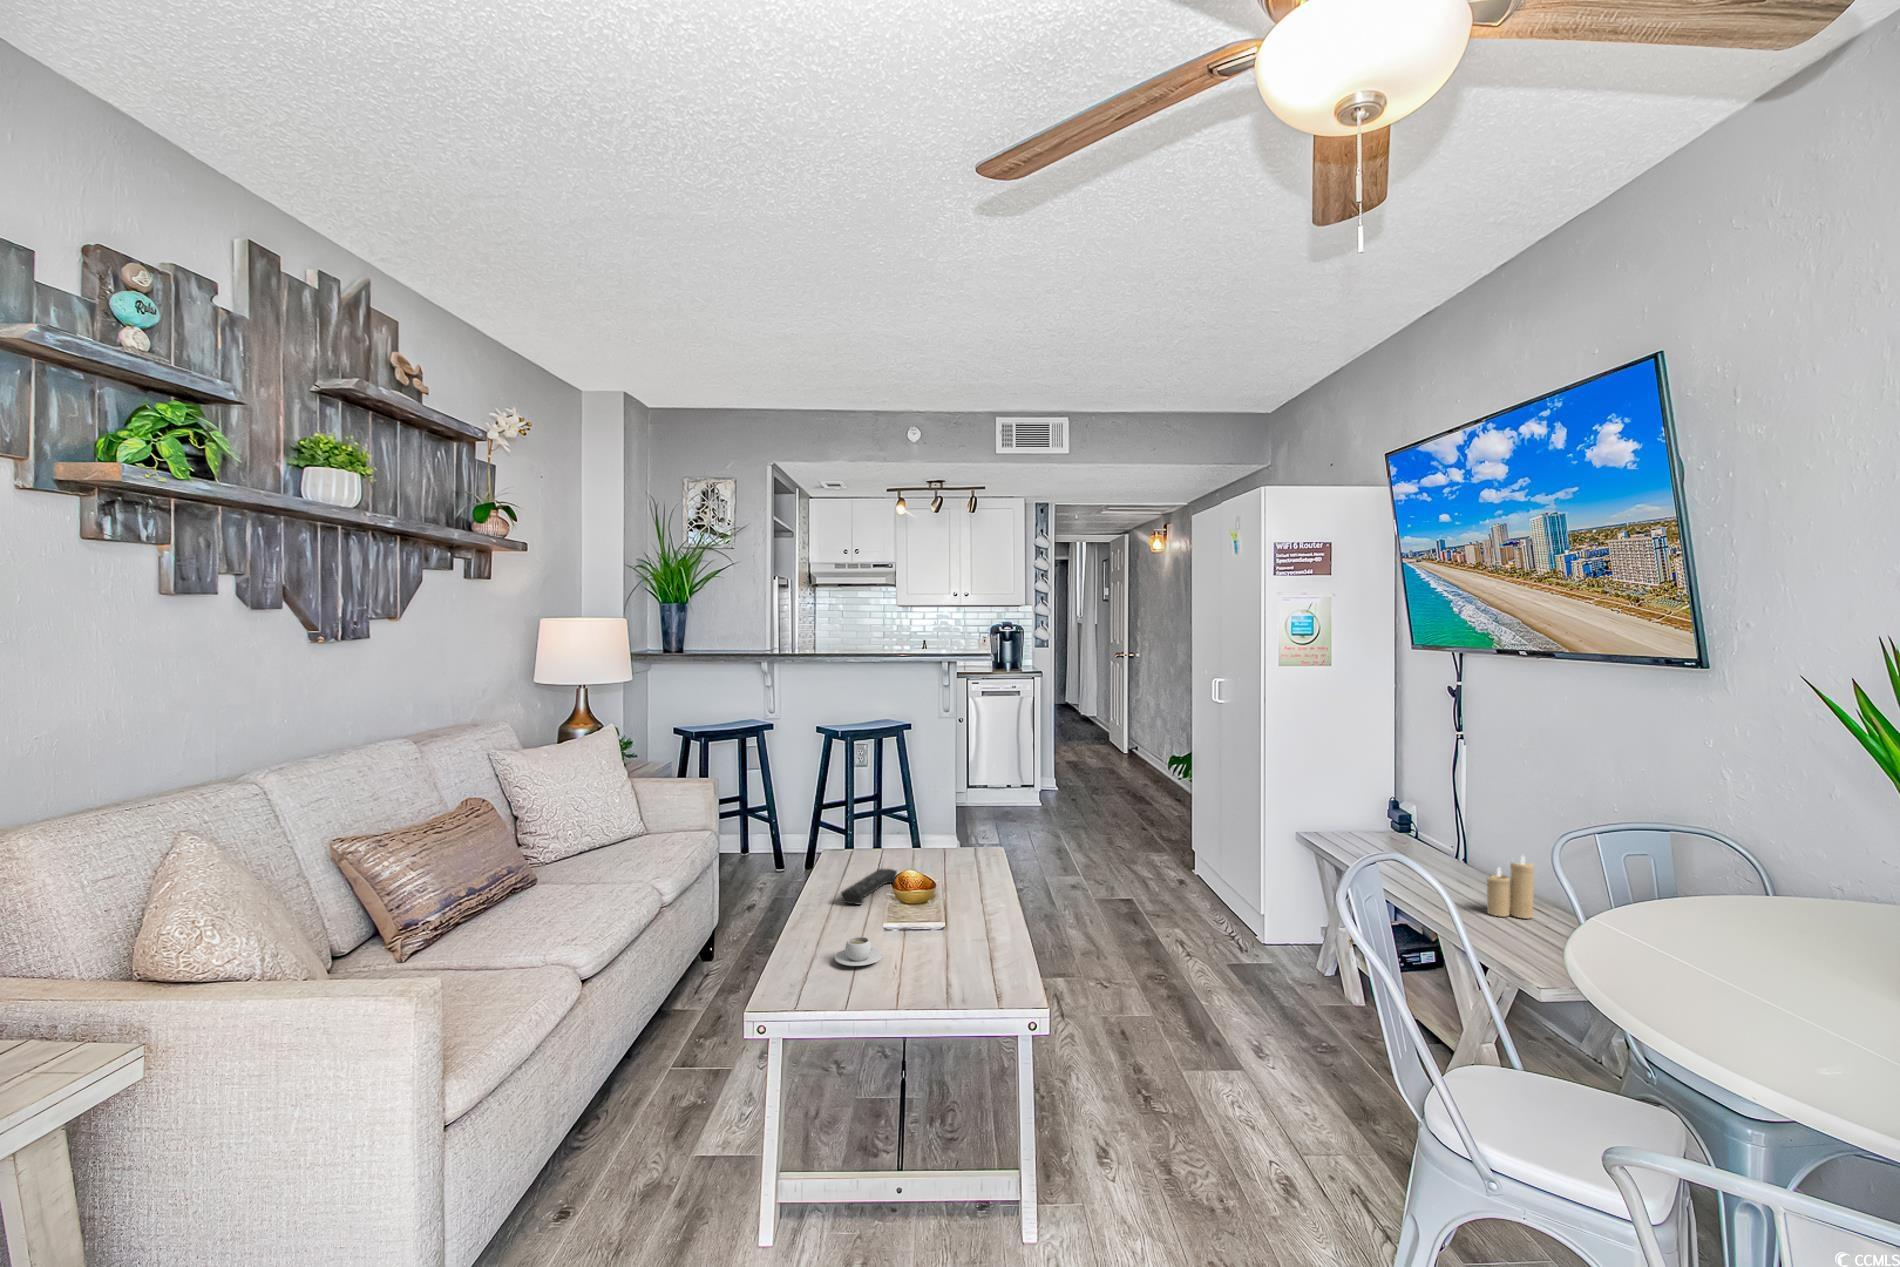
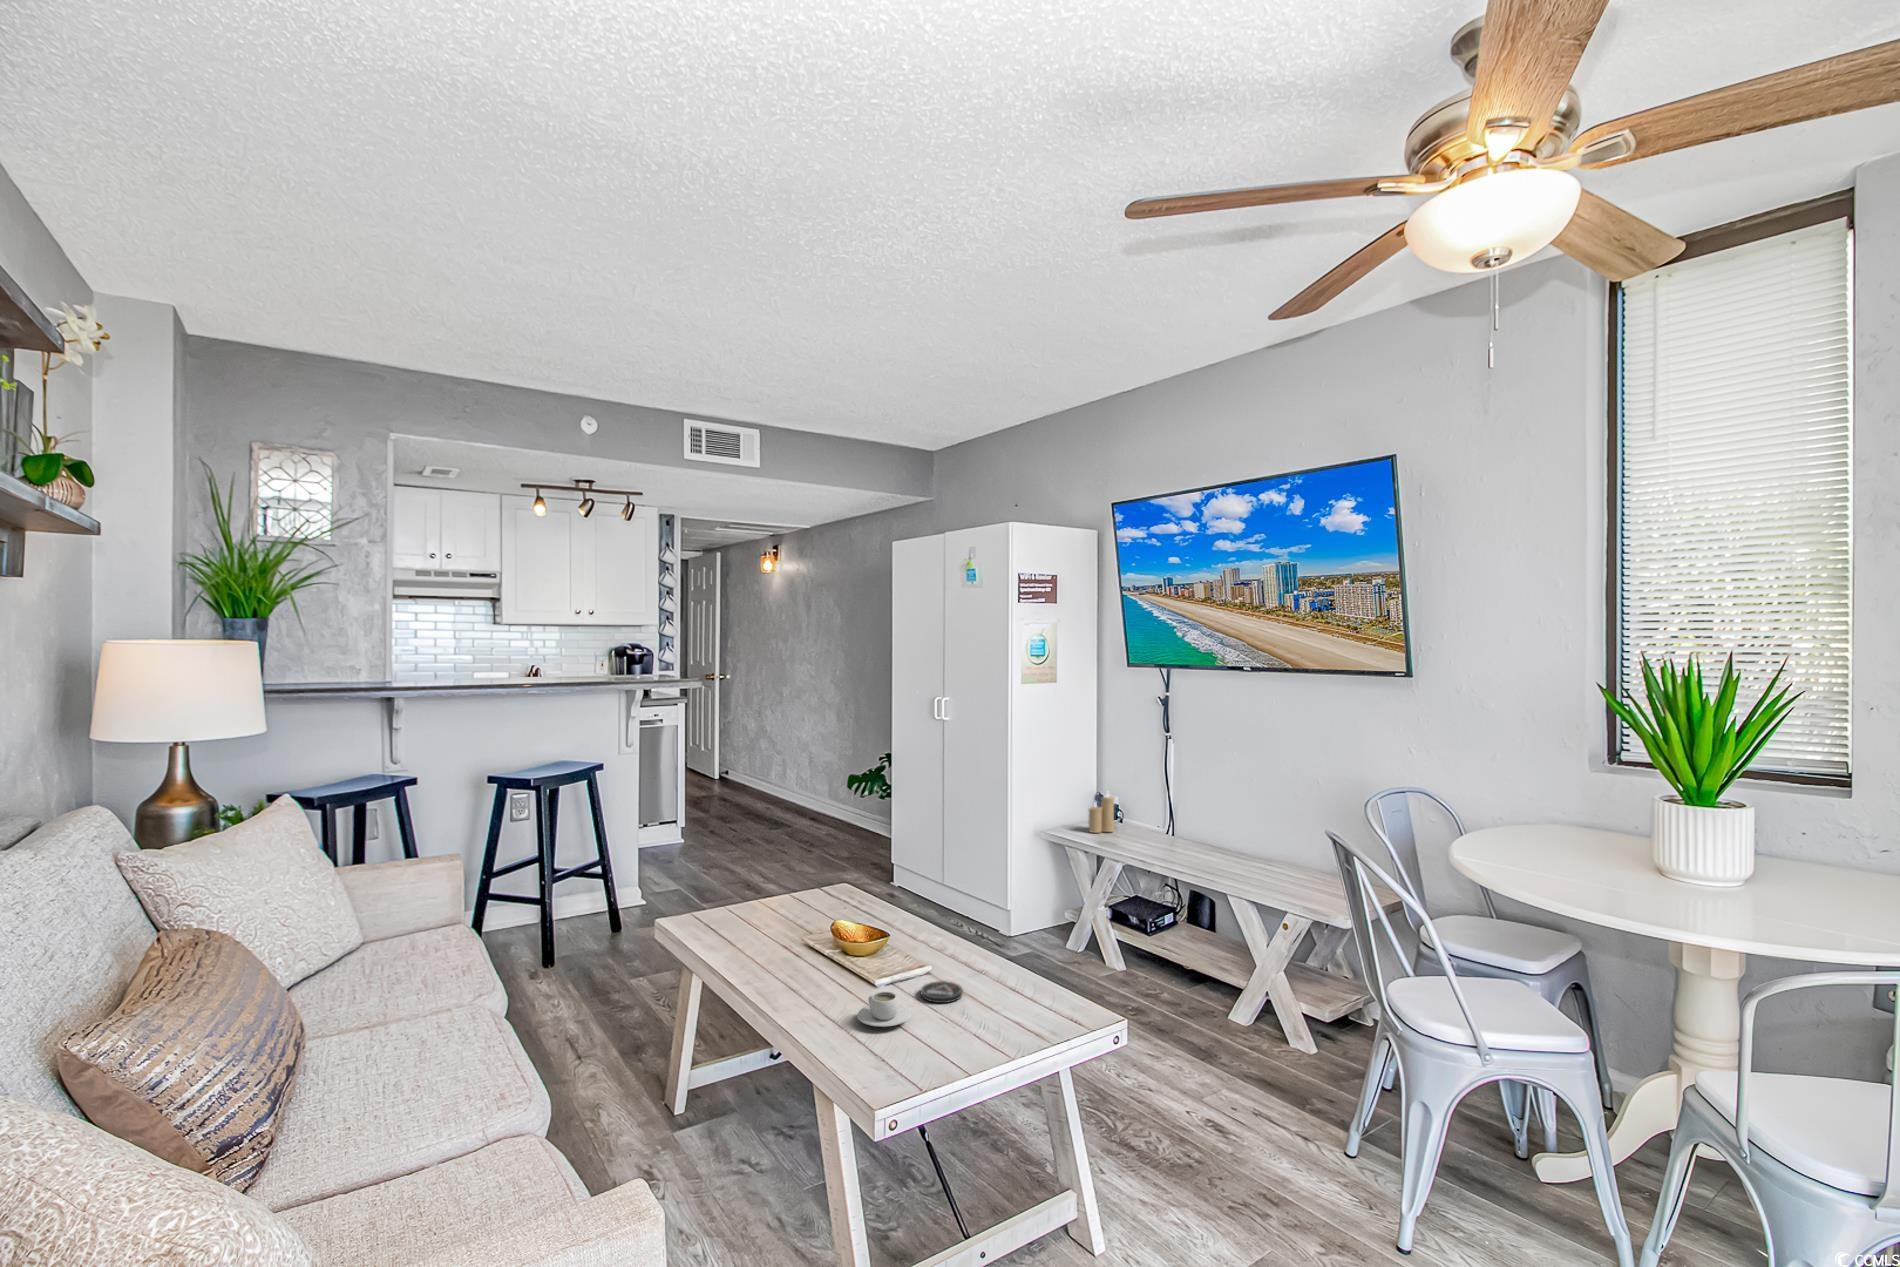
candle: present [1486,856,1534,919] -> present [1089,793,1114,833]
remote control: present [841,869,897,904] -> none [764,919,791,965]
coaster: none [912,942,951,960] -> present [921,981,963,1003]

